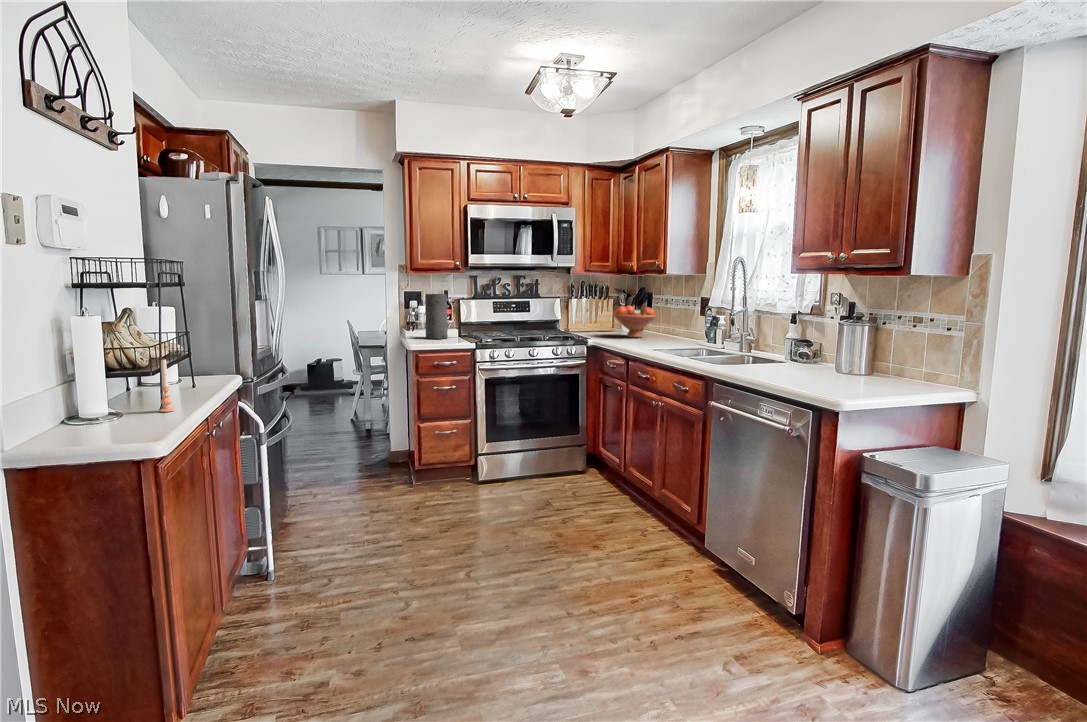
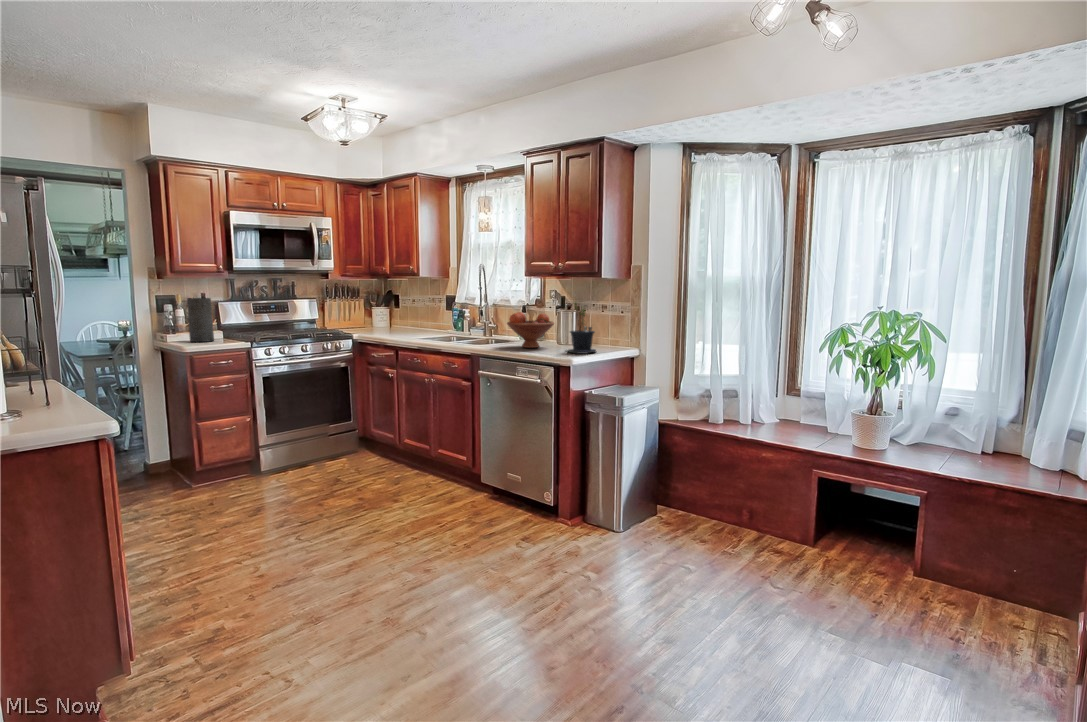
fruit bowl: present [614,306,656,338] -> present [507,312,554,348]
potted plant: none [840,309,896,392] -> present [567,302,596,354]
candle: present [159,359,175,412] -> none [28,363,45,413]

